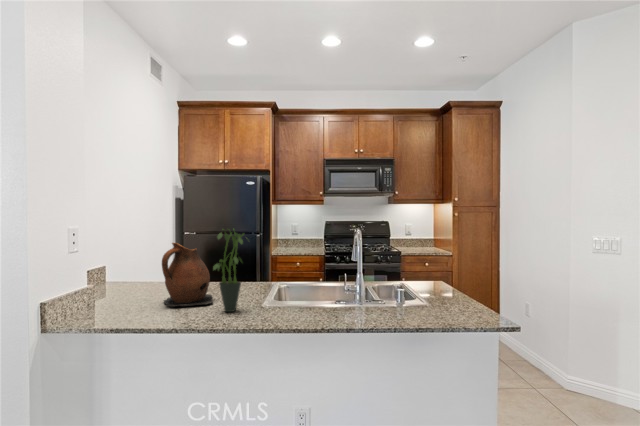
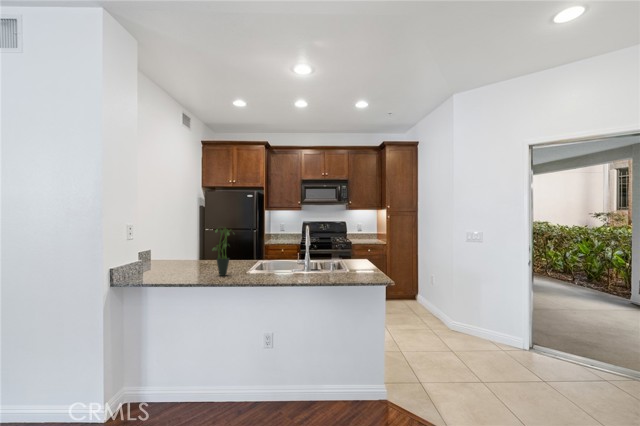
ceramic pitcher: present [162,243,213,306] -> none [183,235,215,273]

